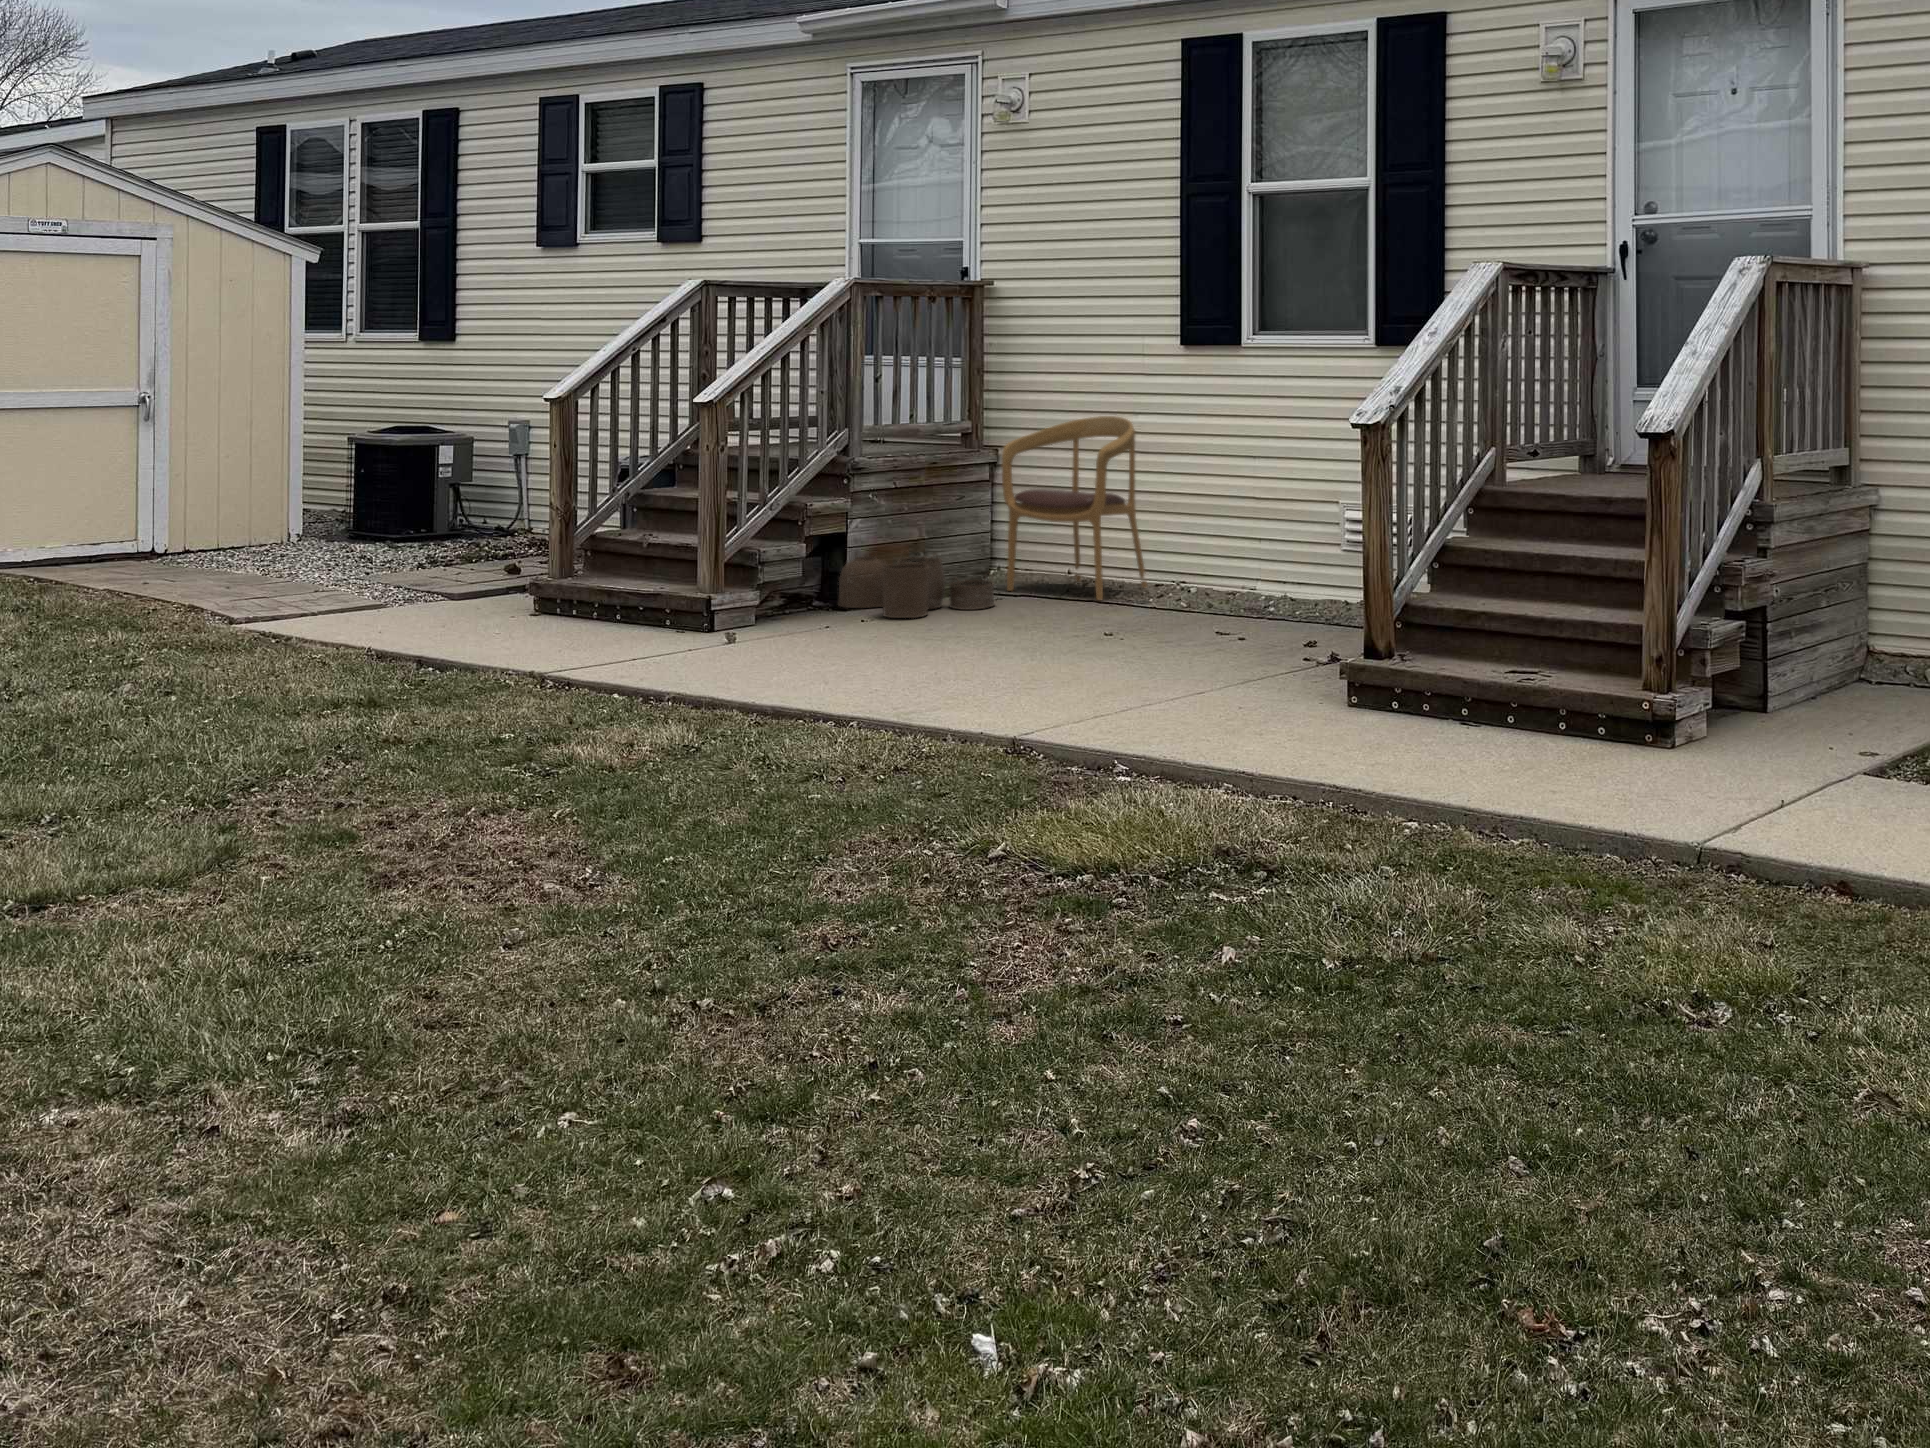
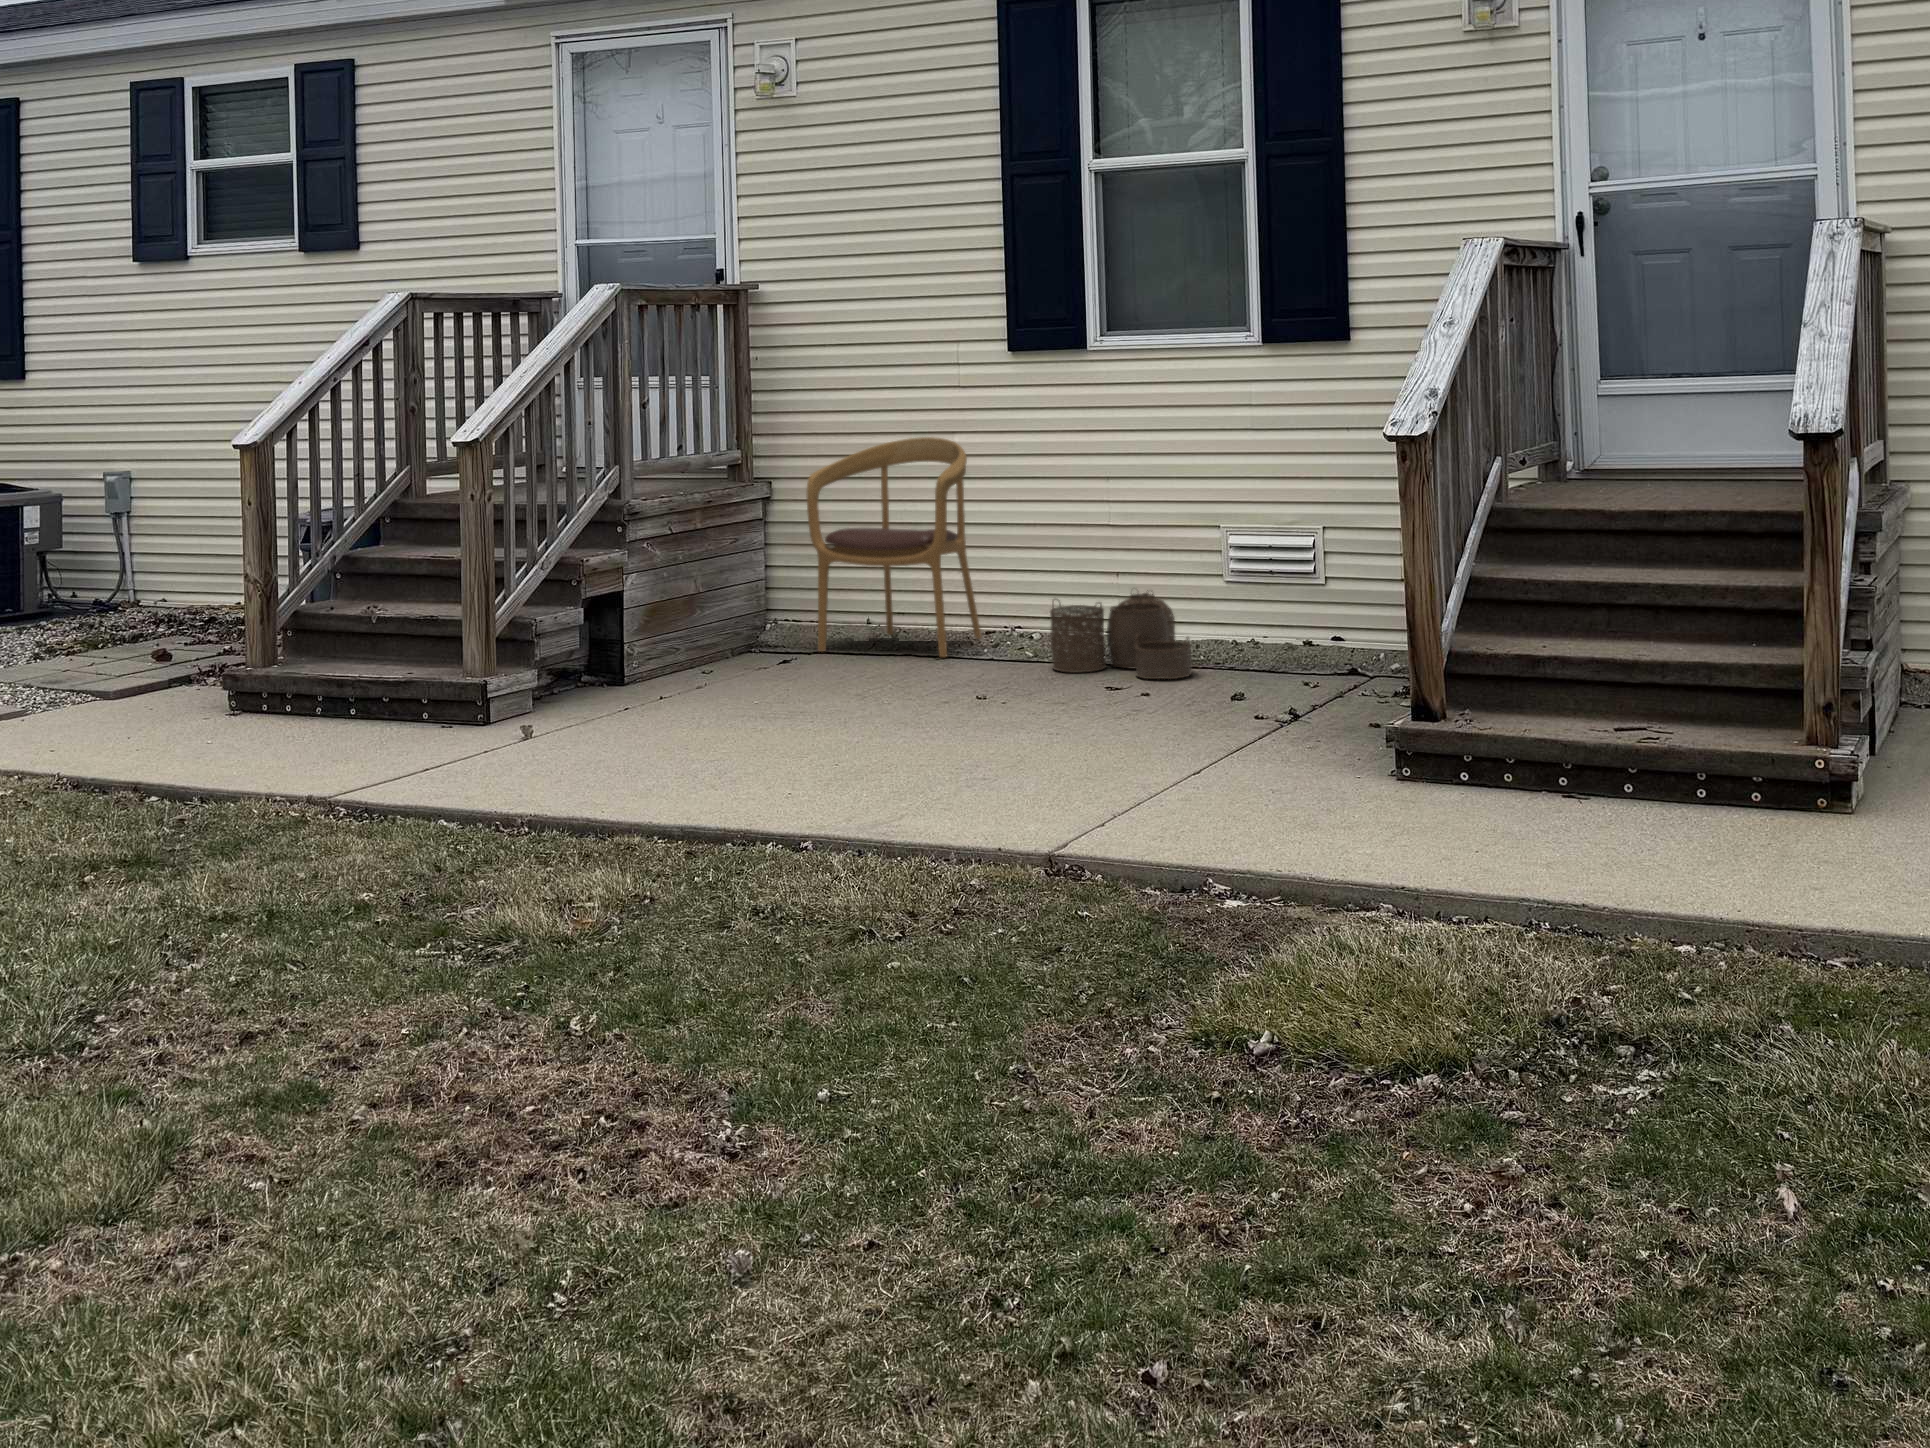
woven basket: present [838,552,994,618] -> present [1050,590,1191,679]

